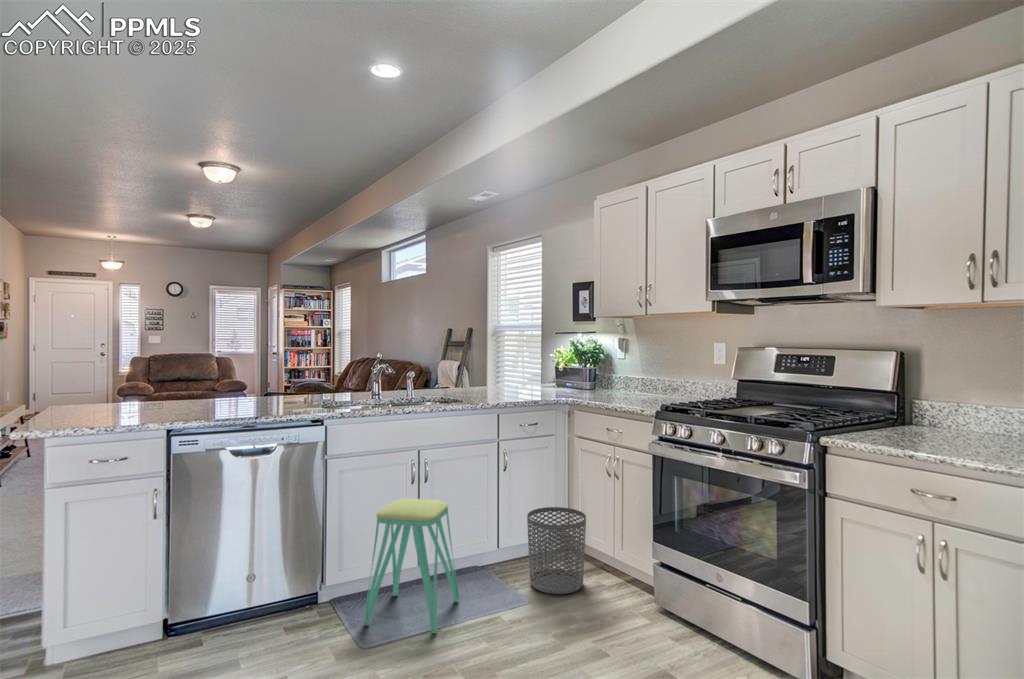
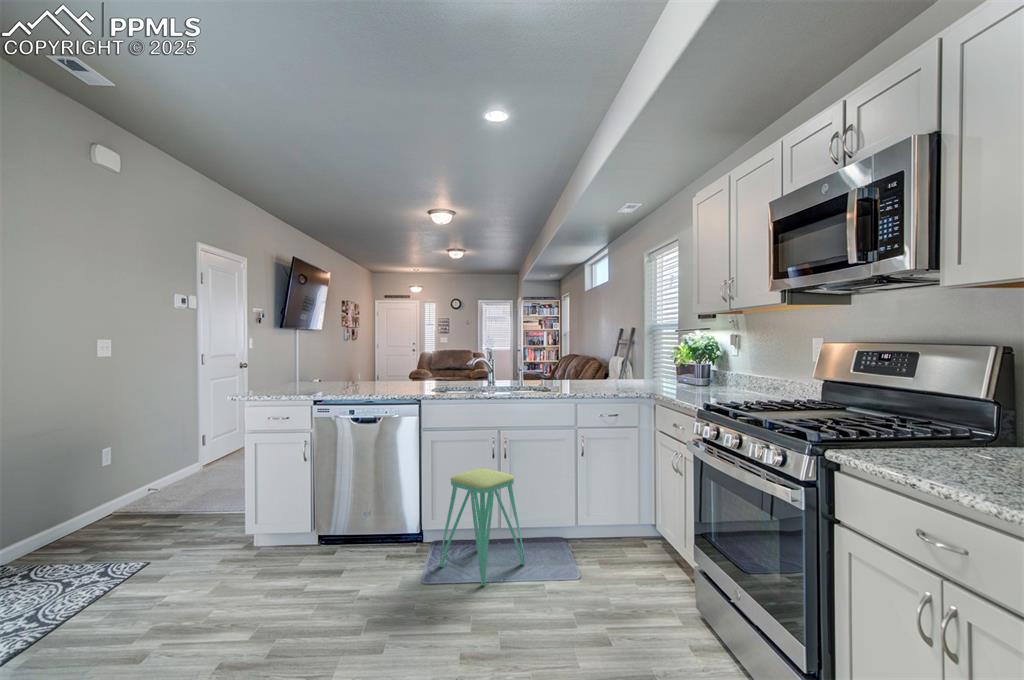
waste bin: present [527,507,586,594] -> none [594,495,652,580]

